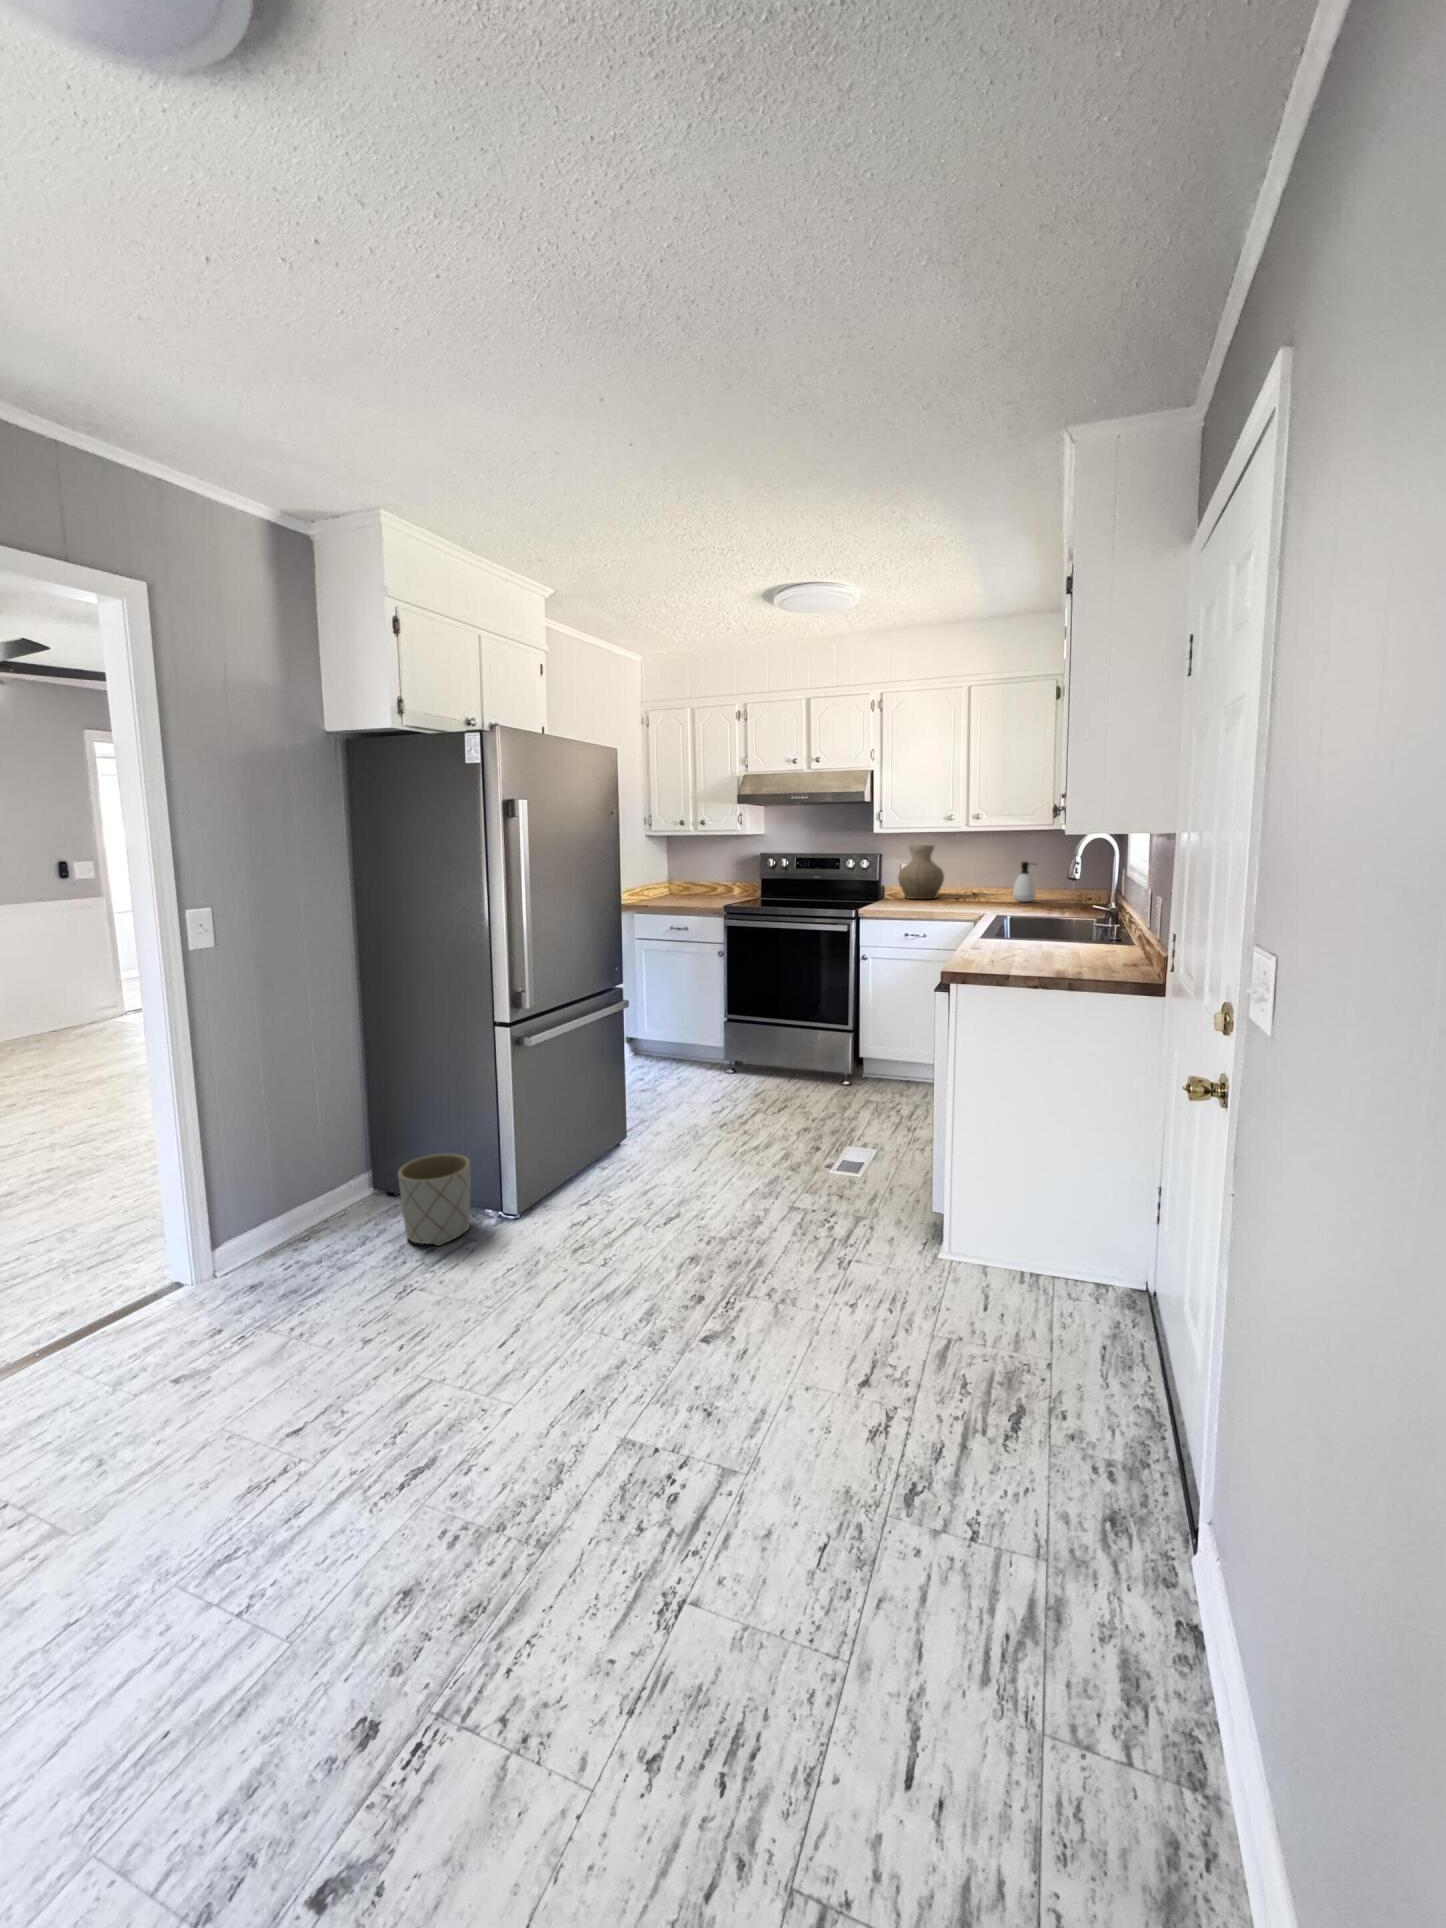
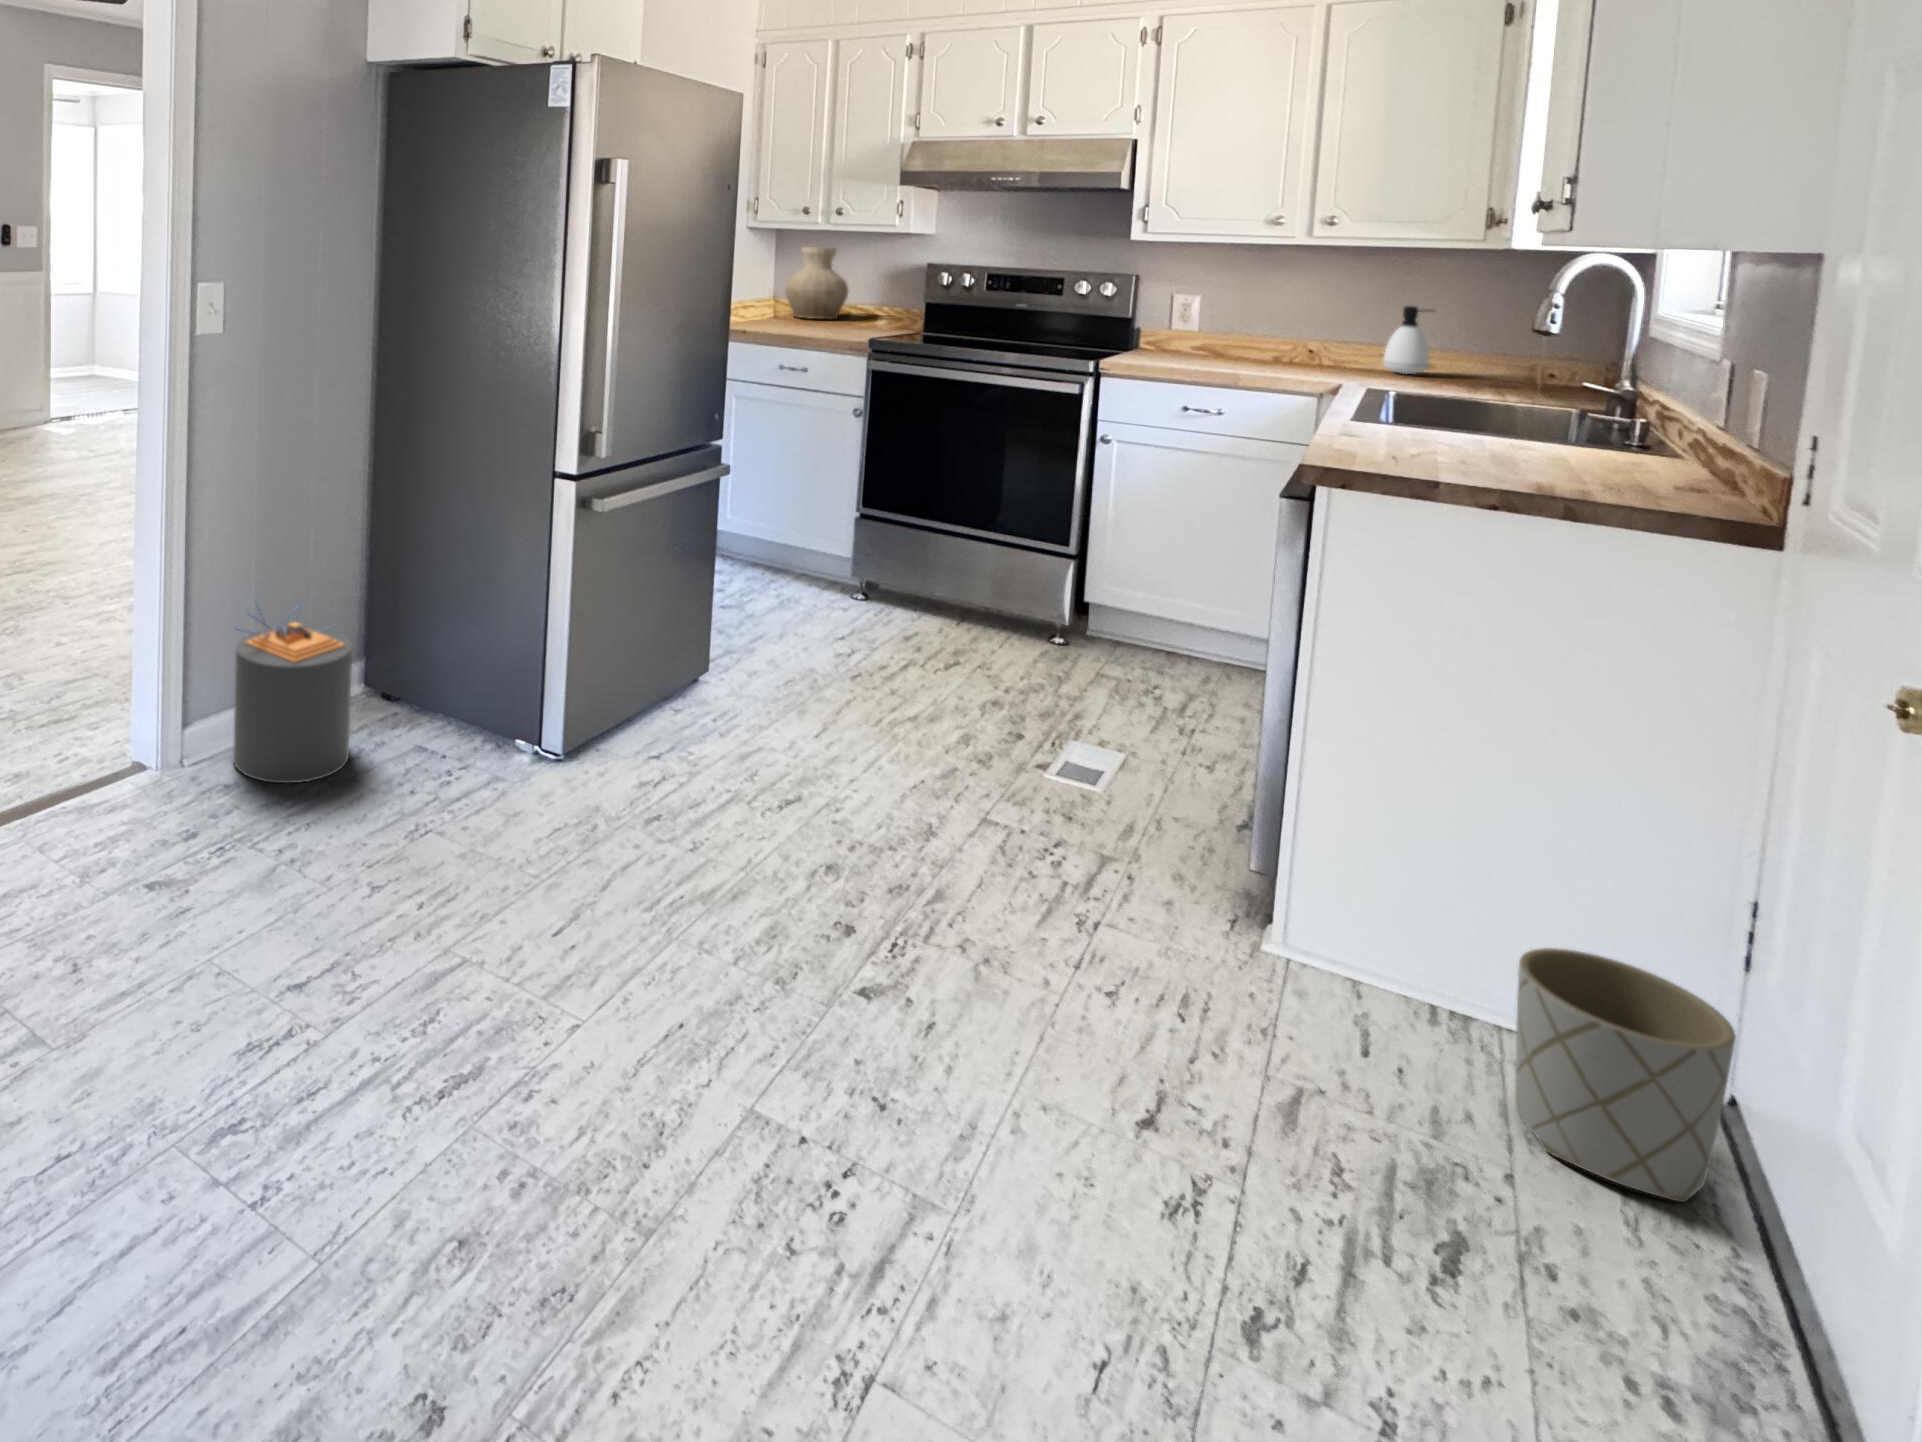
vase: present [898,845,944,899] -> present [785,247,848,319]
trash can: none [238,1140,351,1281] -> present [233,600,352,783]
planter: present [398,1154,471,1246] -> present [1515,948,1736,1202]

